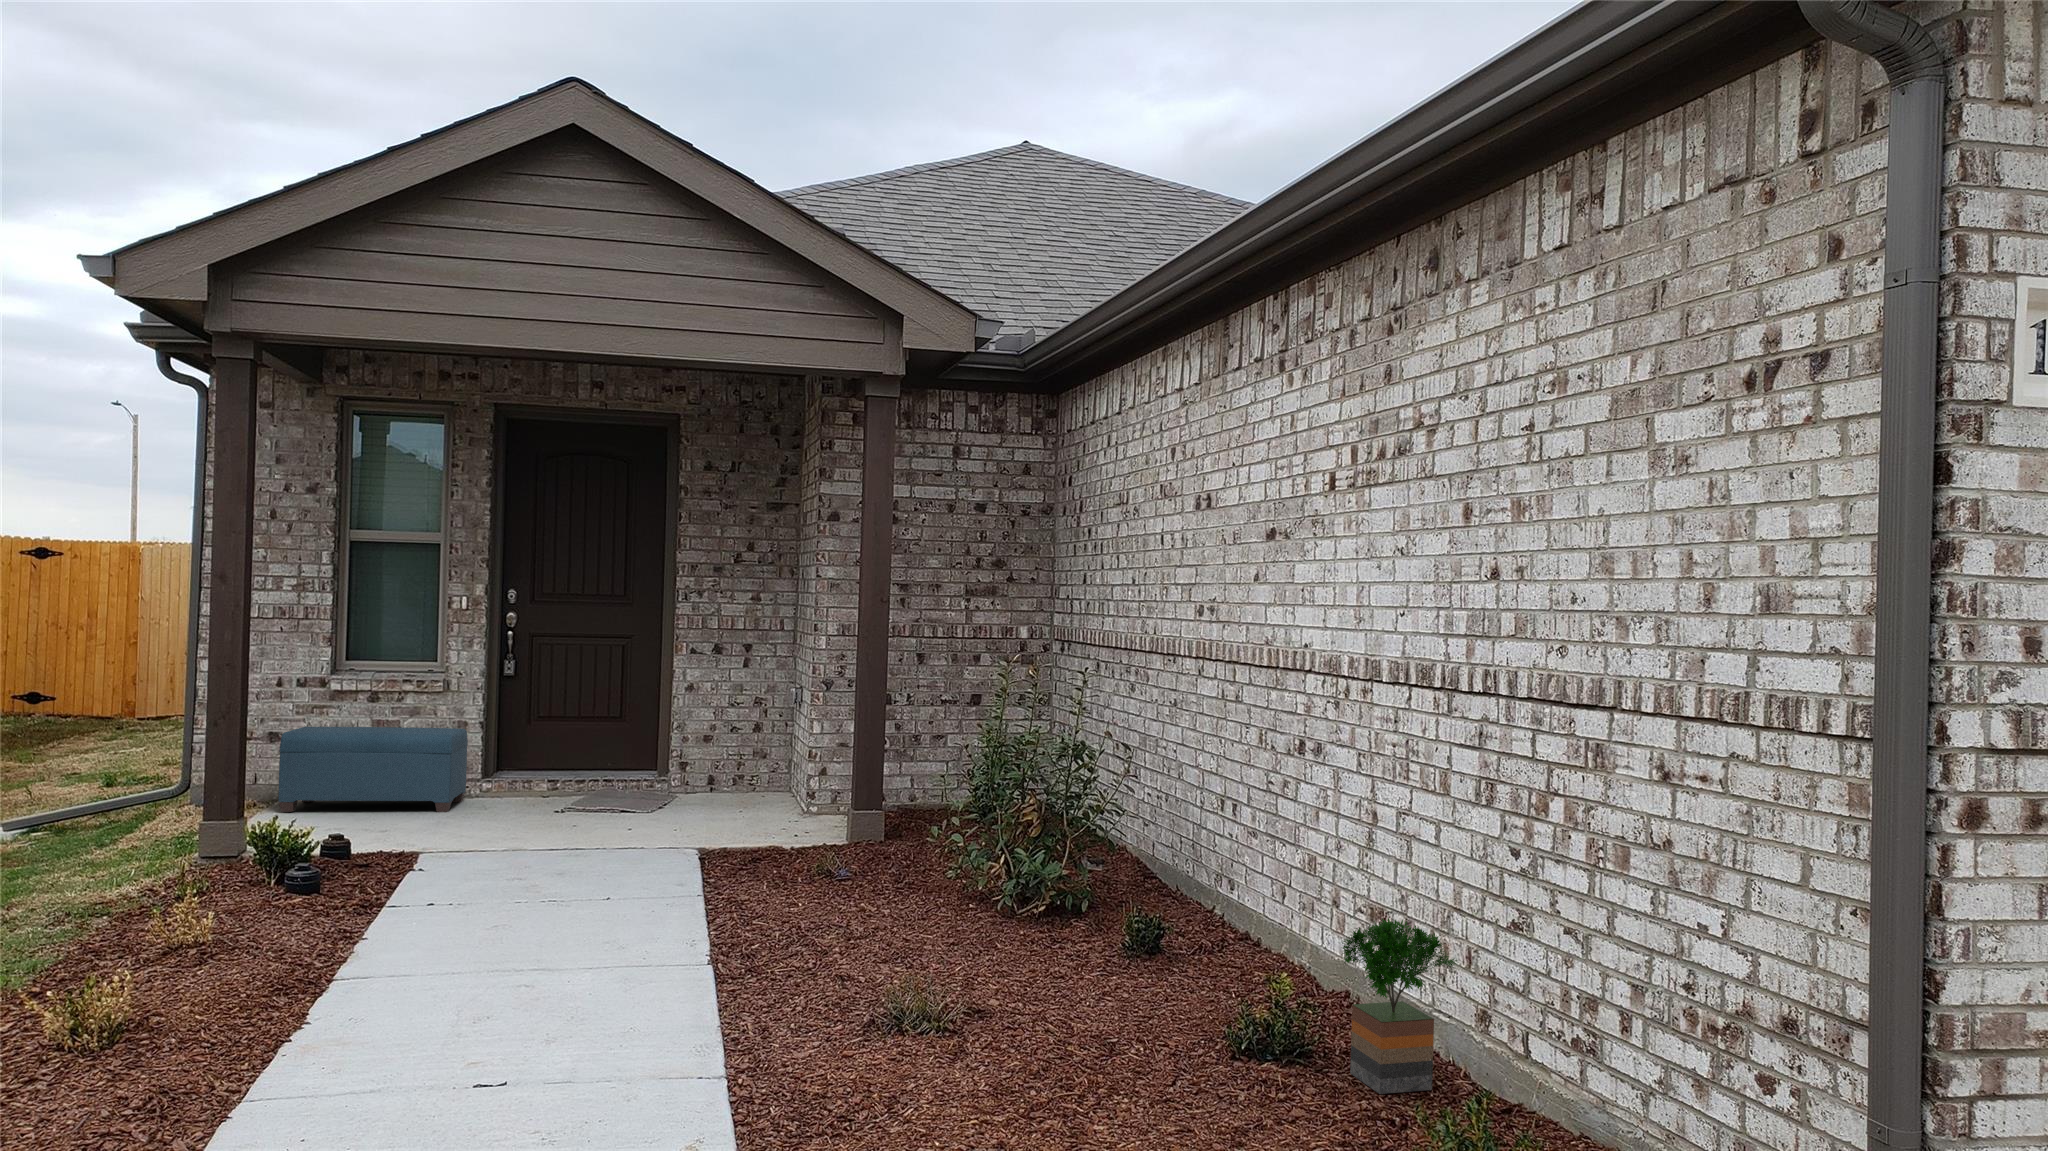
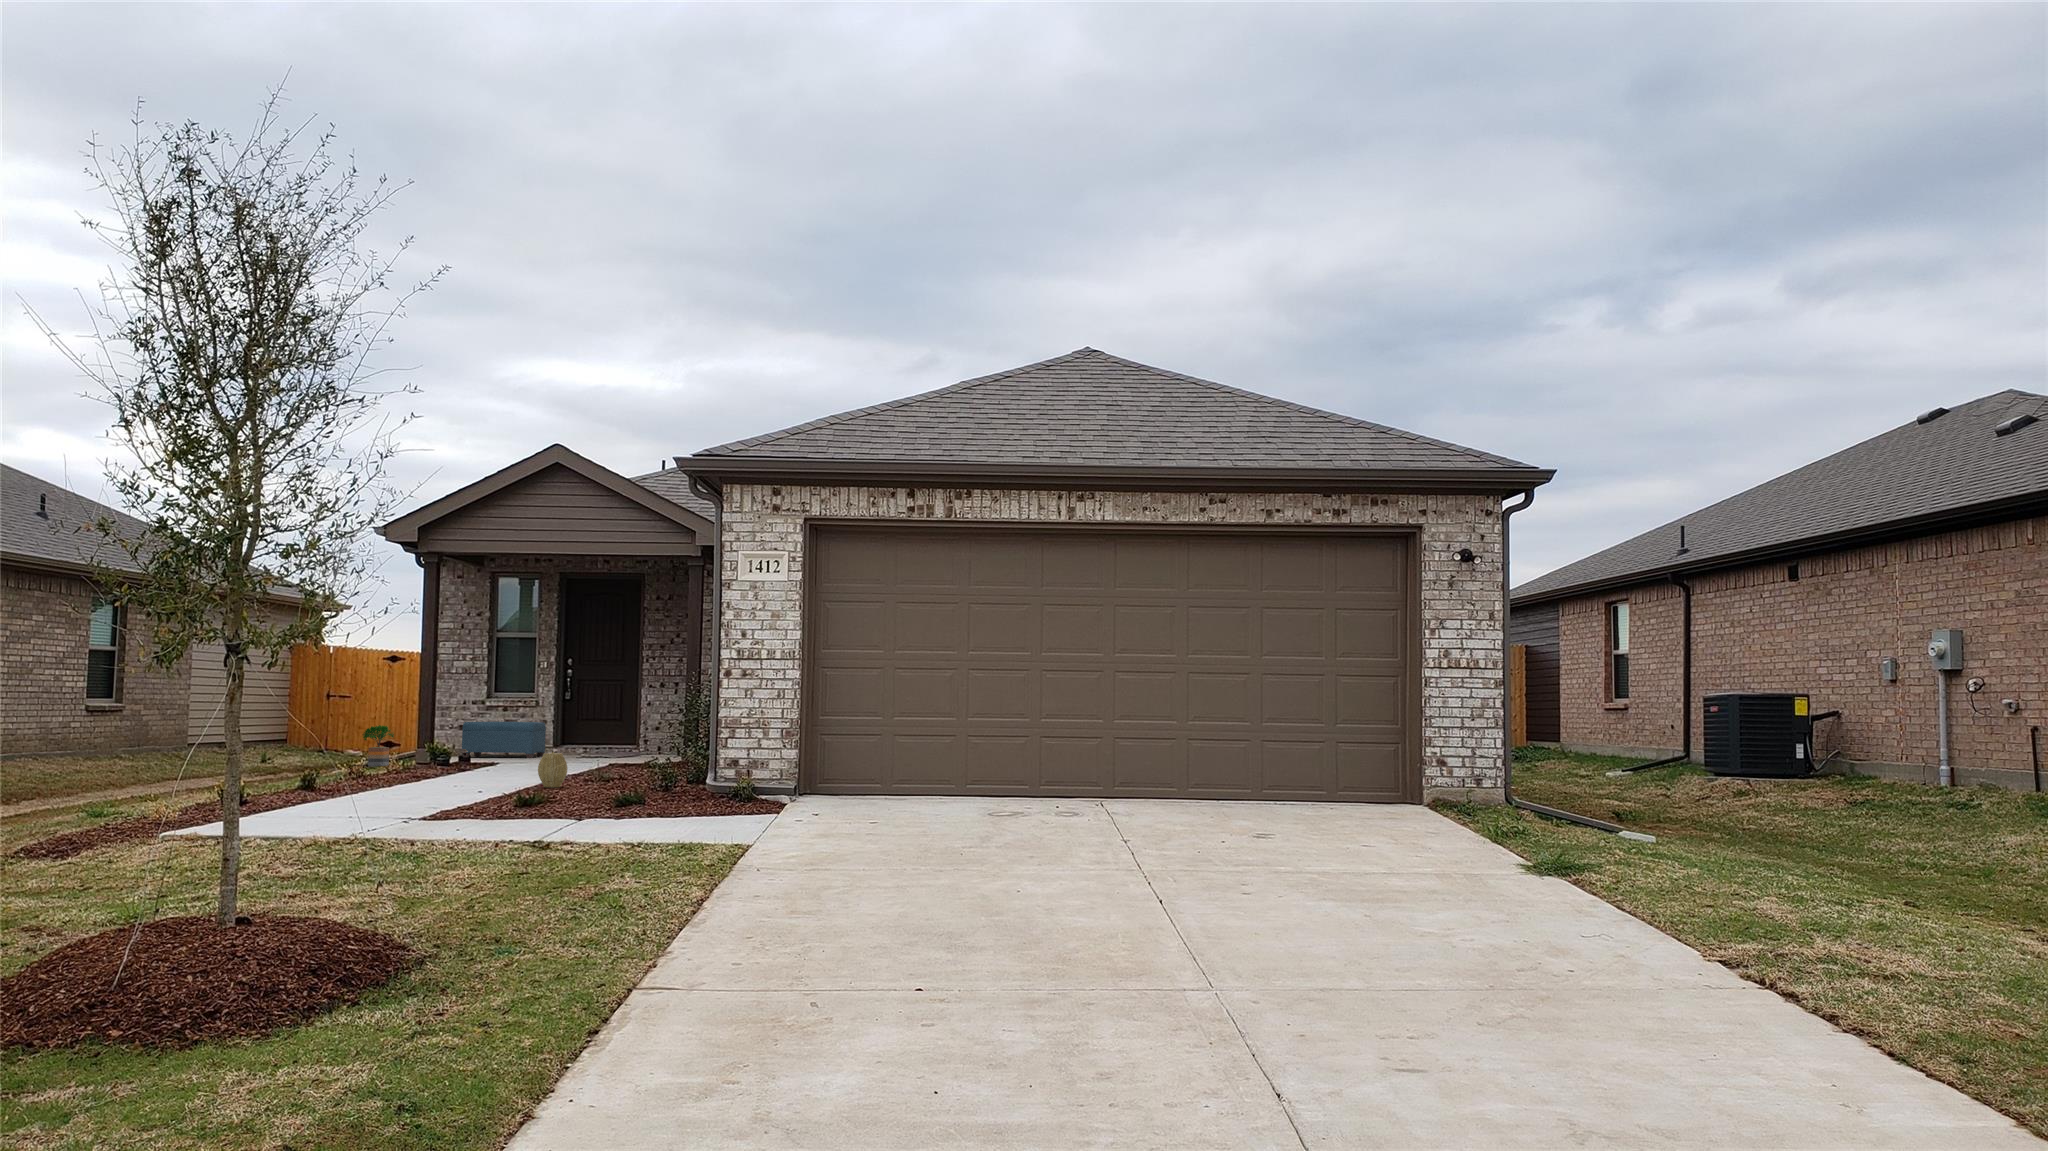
potted tree: present [1343,918,1457,1094] -> present [363,725,394,766]
woven basket: none [773,971,868,1098] -> present [538,752,568,787]

